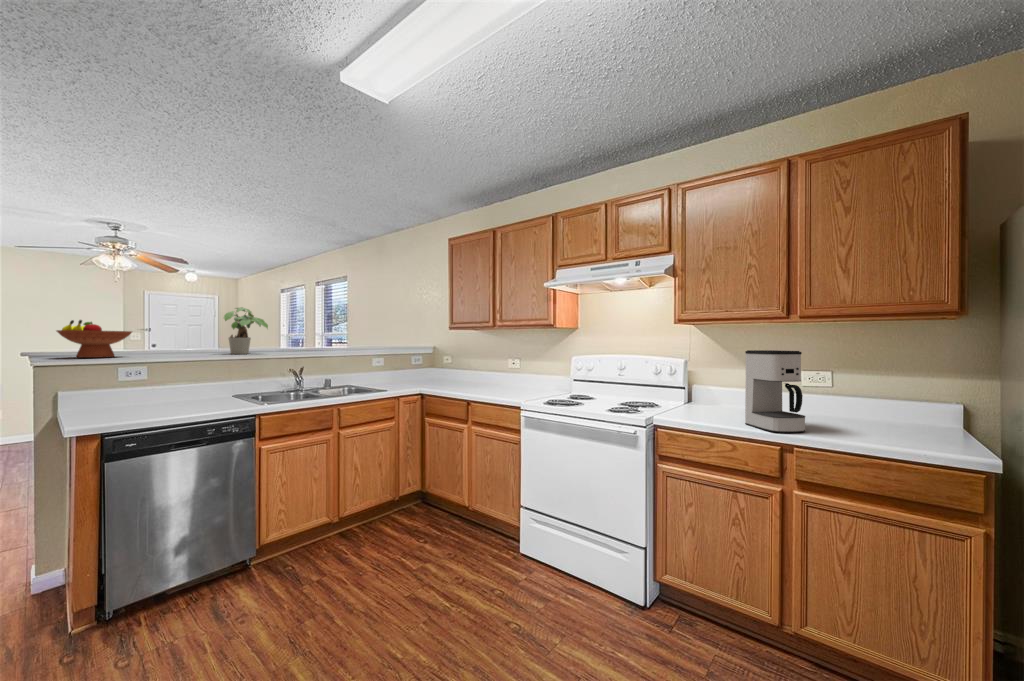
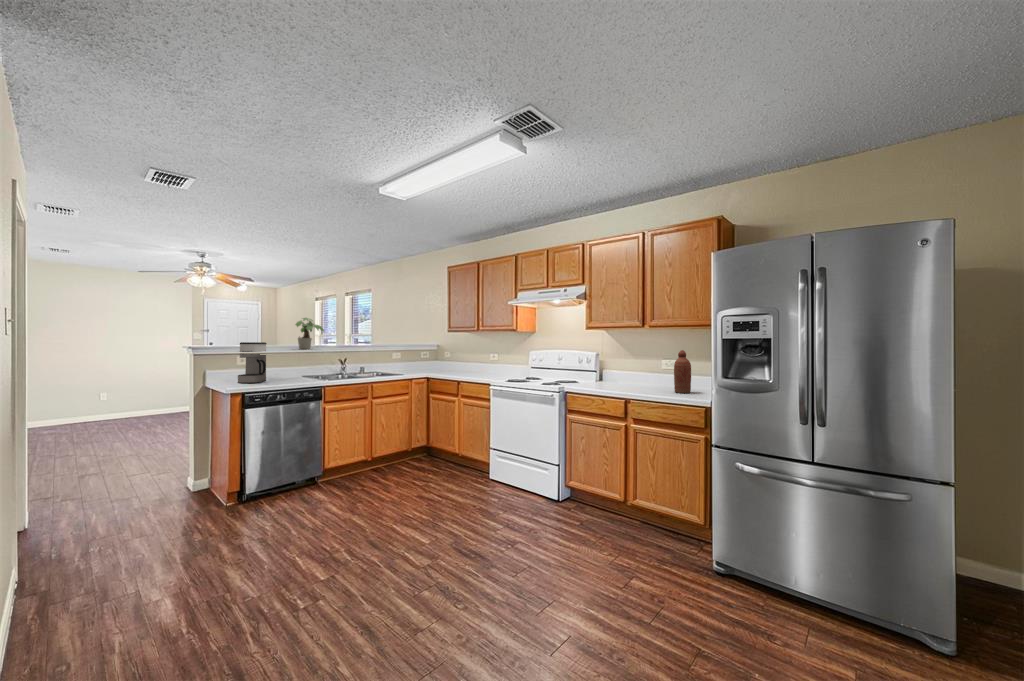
fruit bowl: present [57,320,132,358] -> none [201,327,243,351]
coffee maker: present [745,350,805,433] -> present [238,342,267,383]
bottle: none [850,357,885,431] -> present [674,350,691,393]

